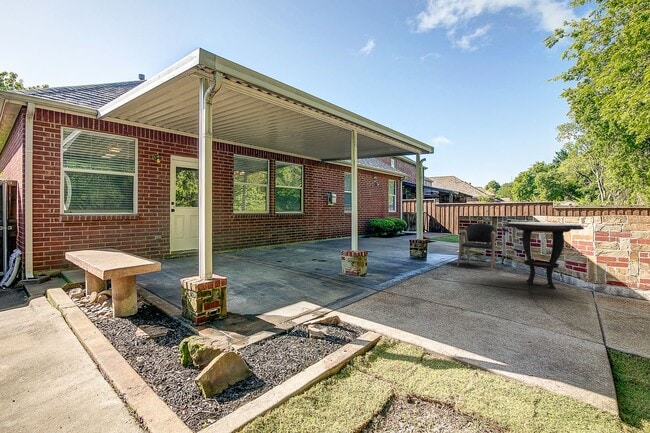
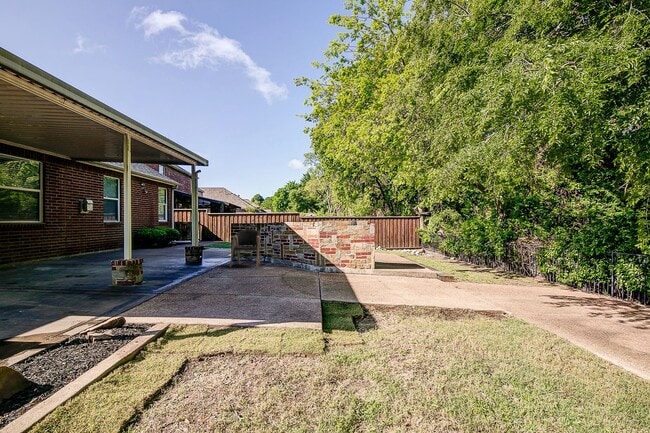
side table: present [505,222,584,289] -> none [266,227,314,275]

